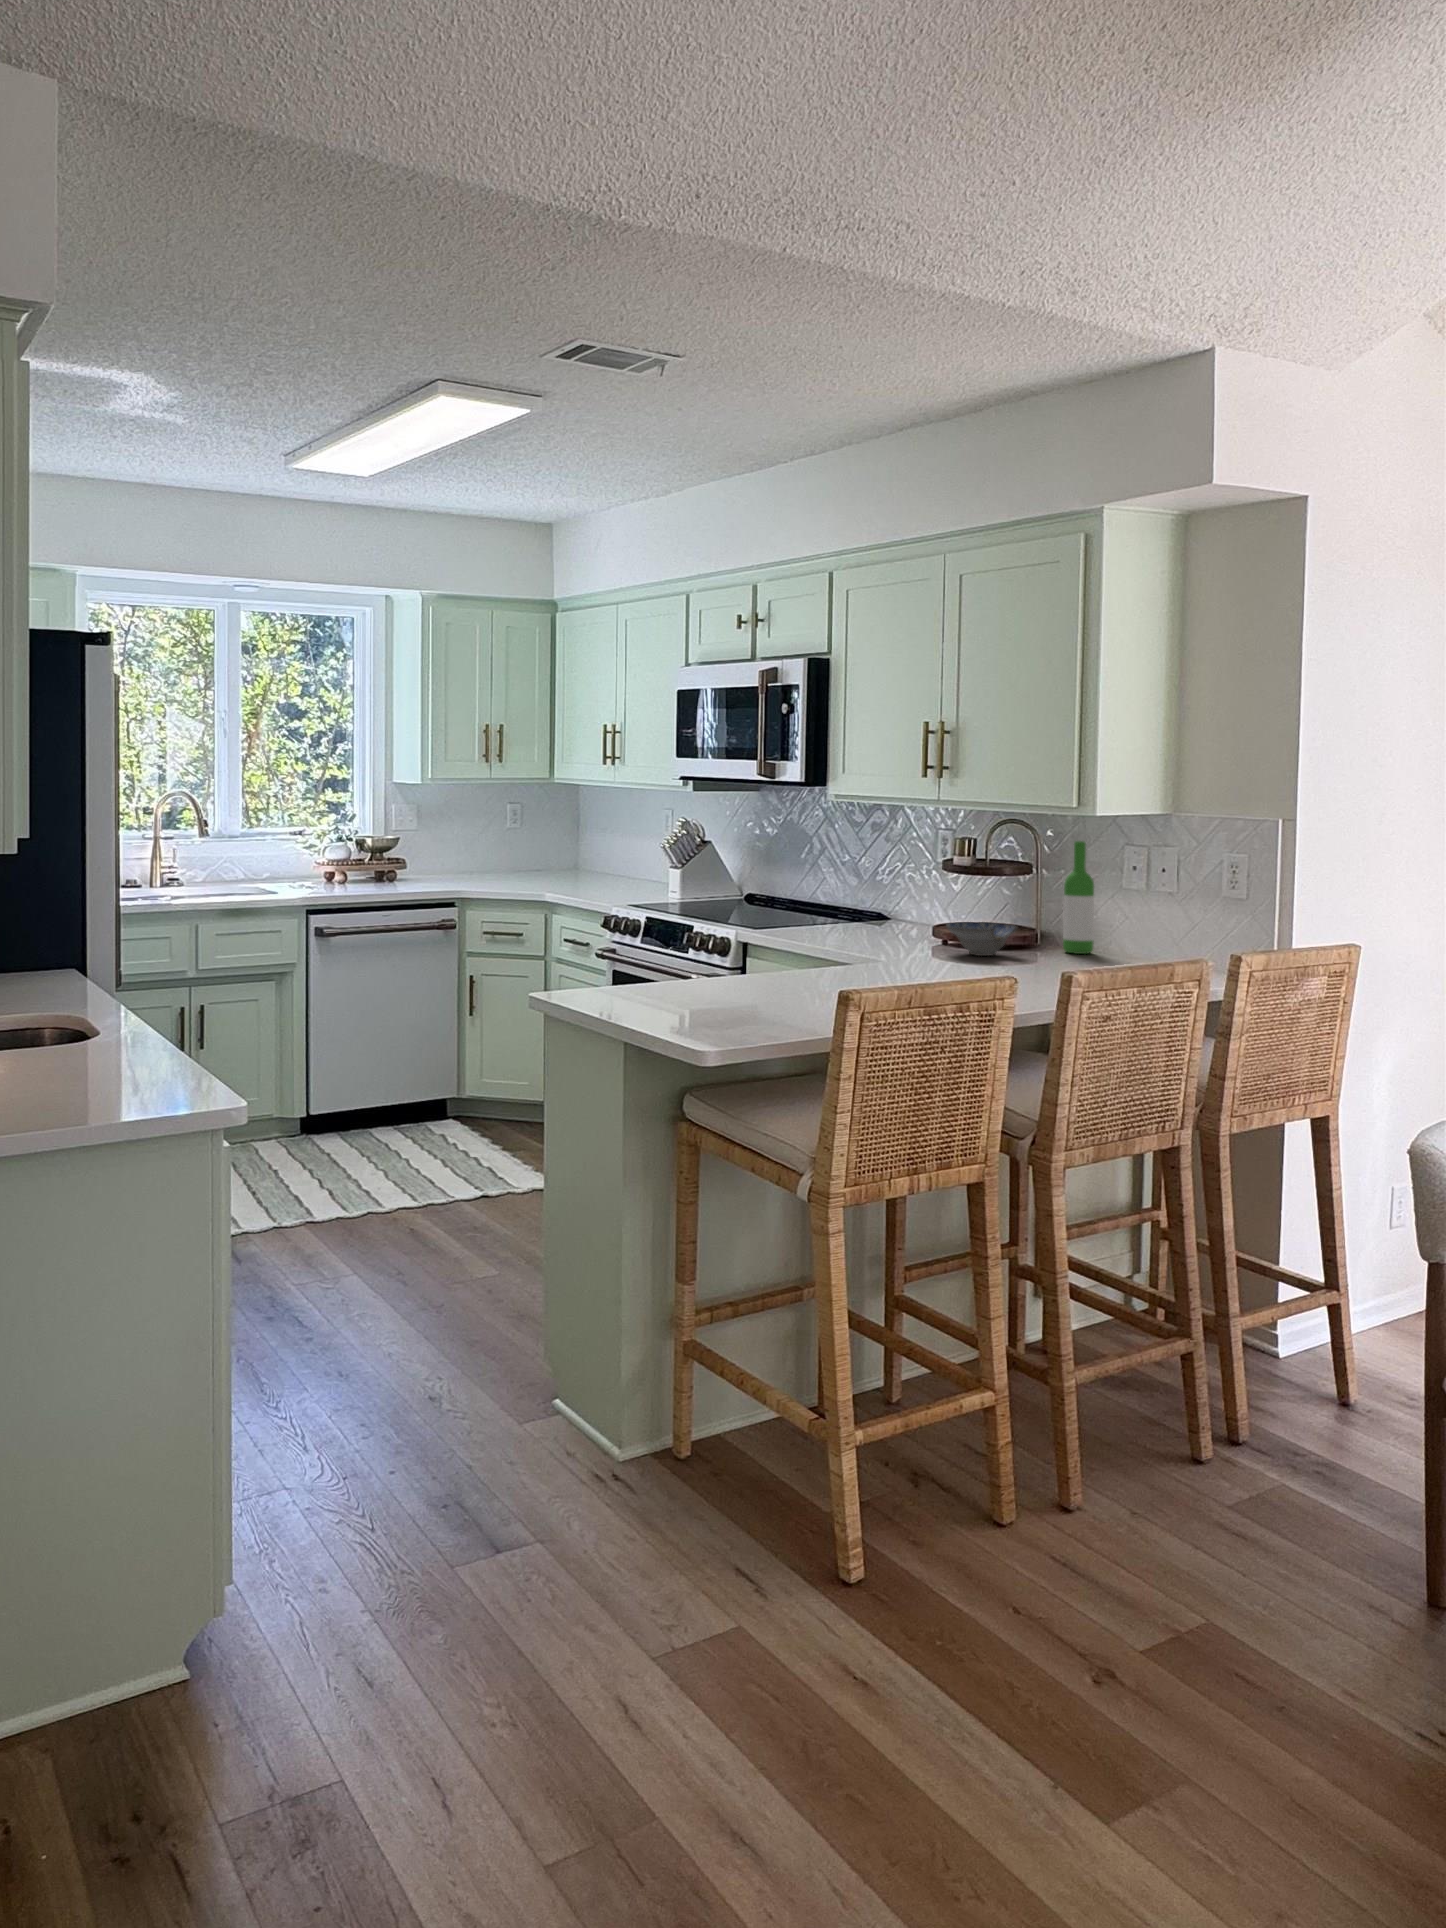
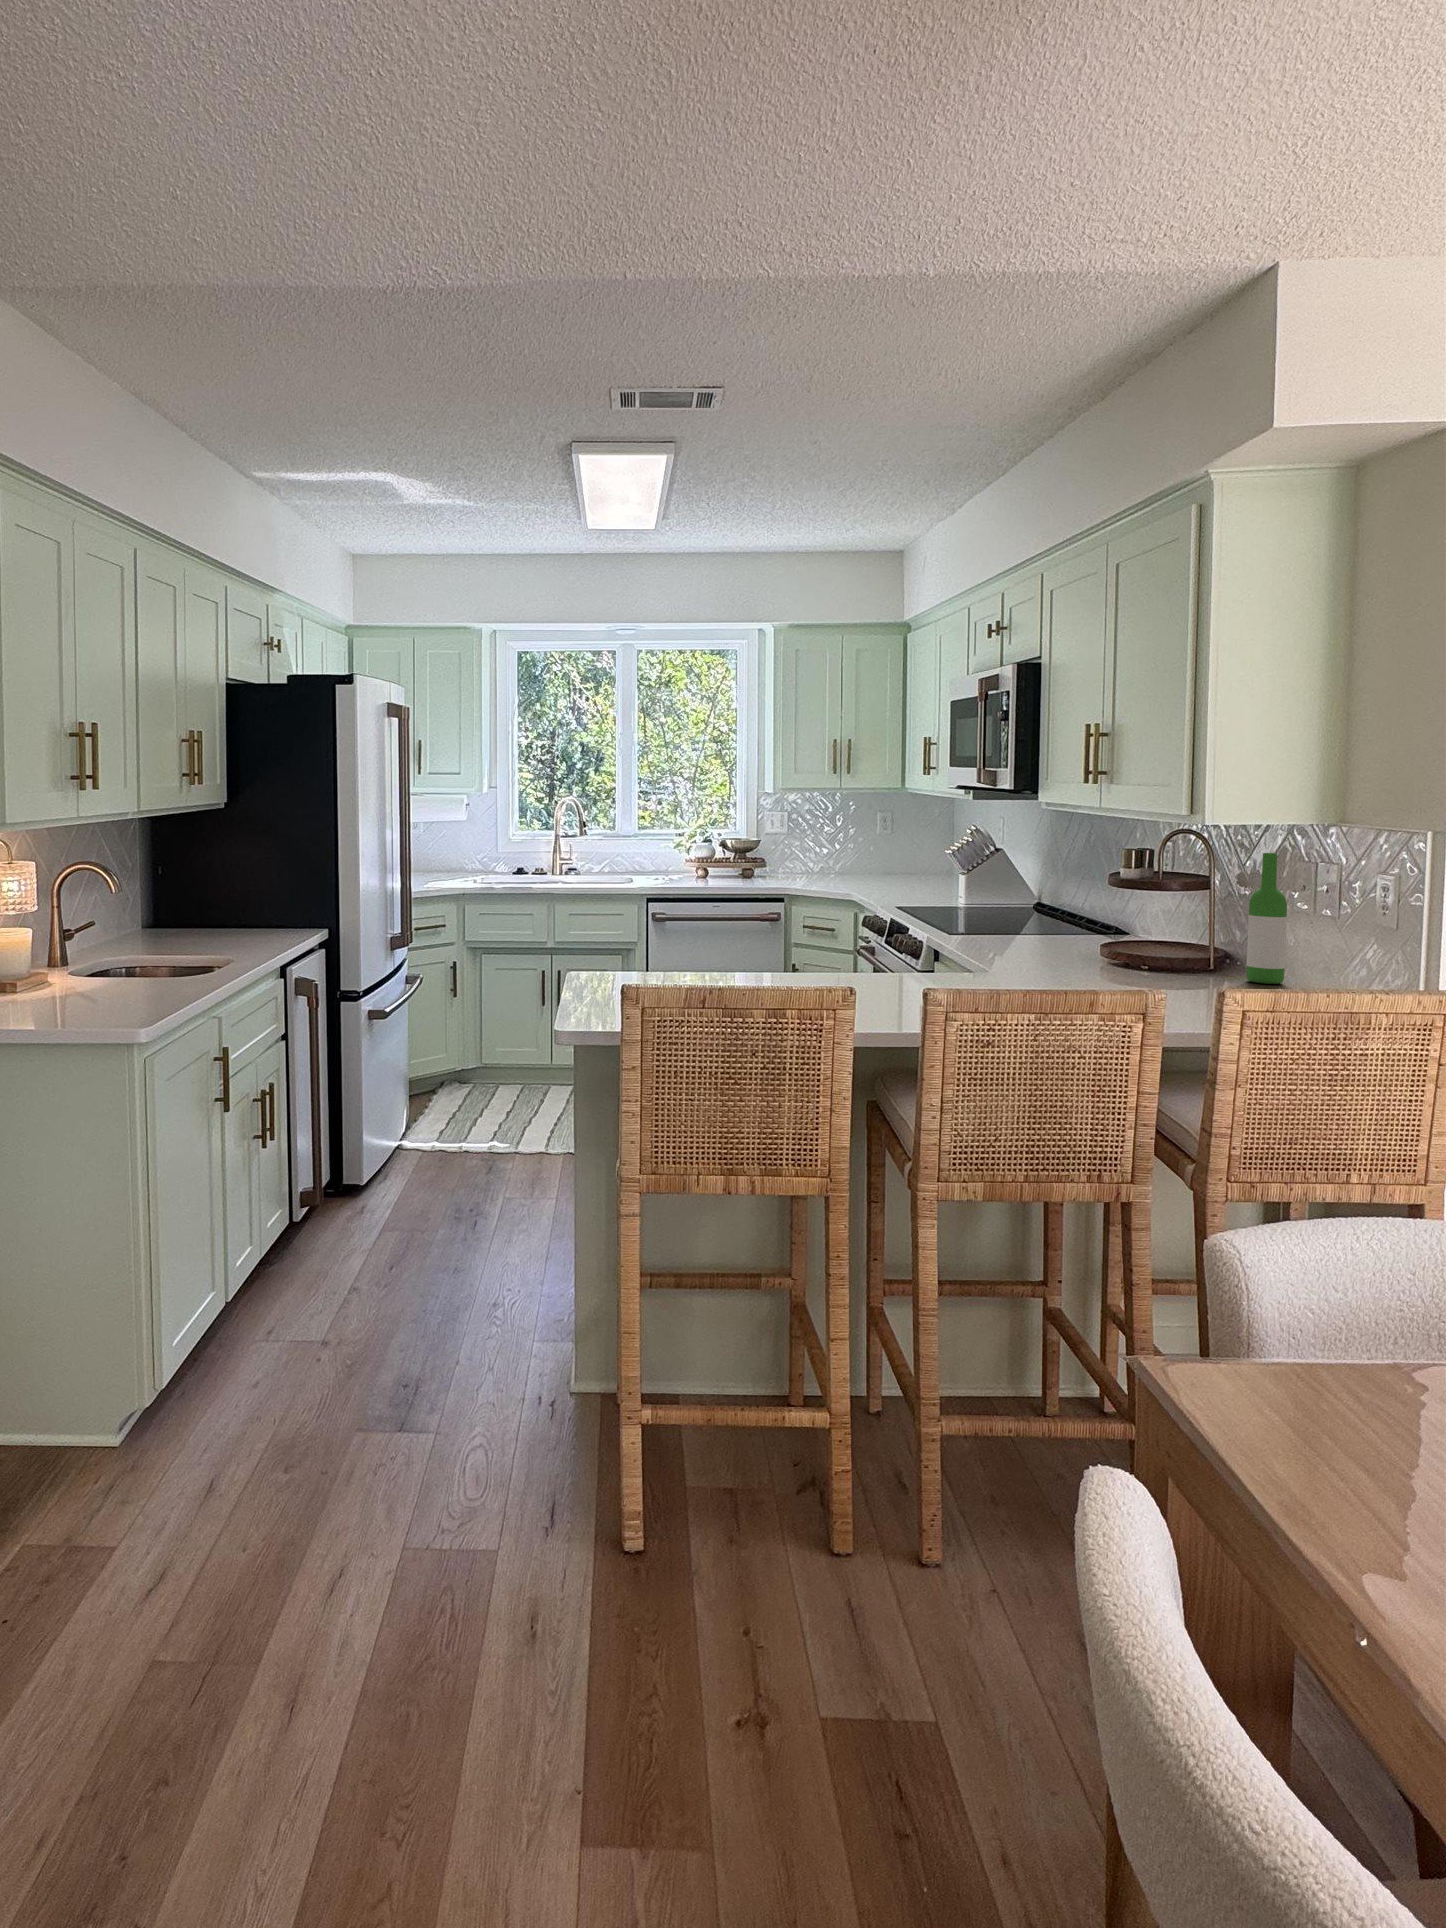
ceramic bowl: present [946,922,1018,956] -> none [1091,937,1177,976]

